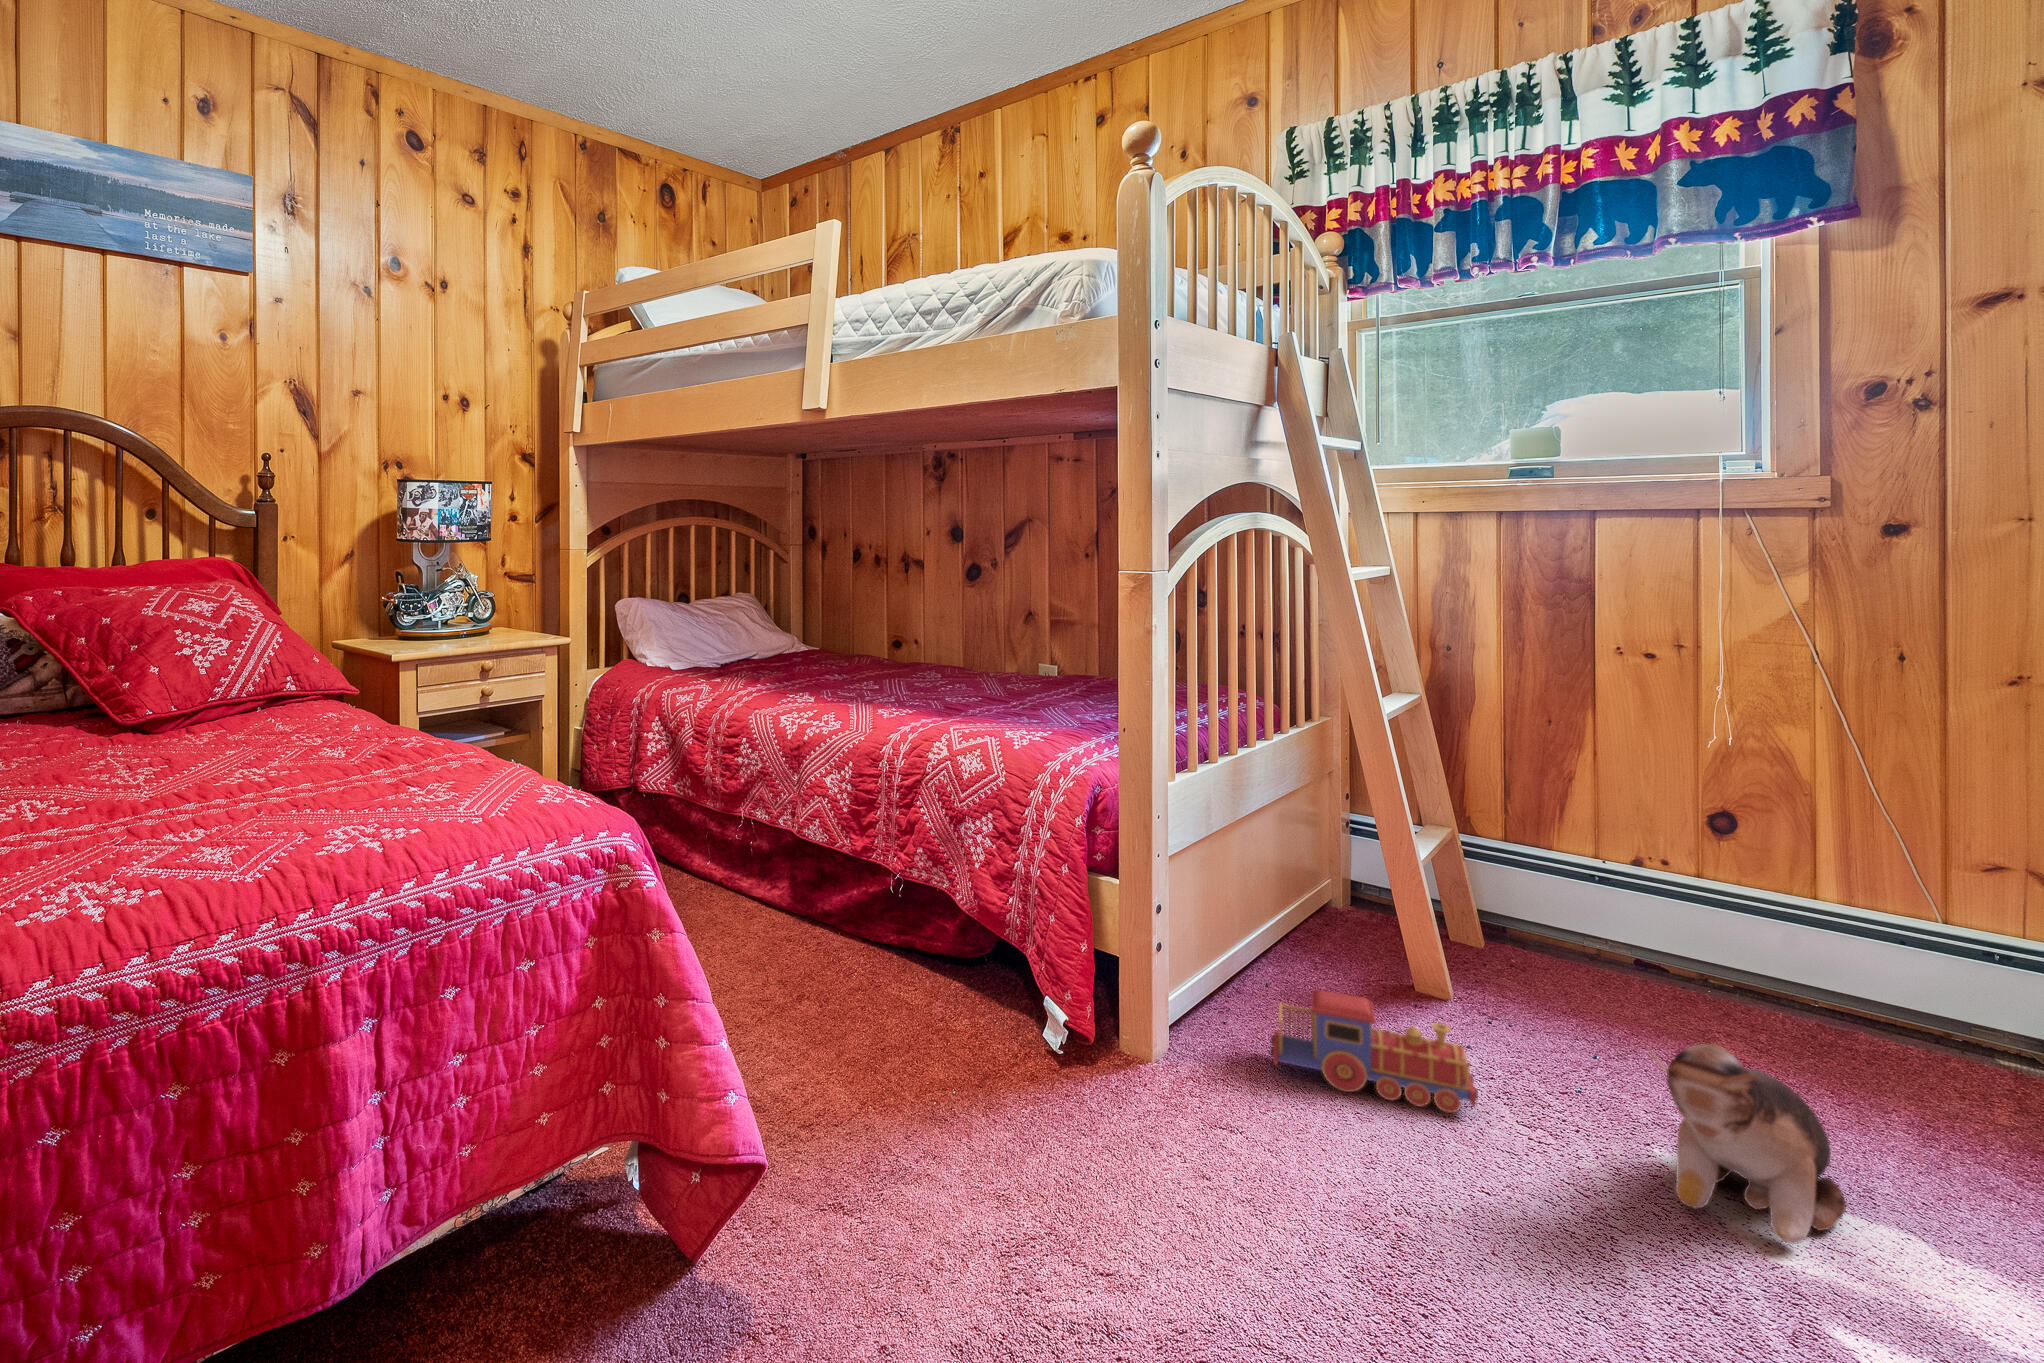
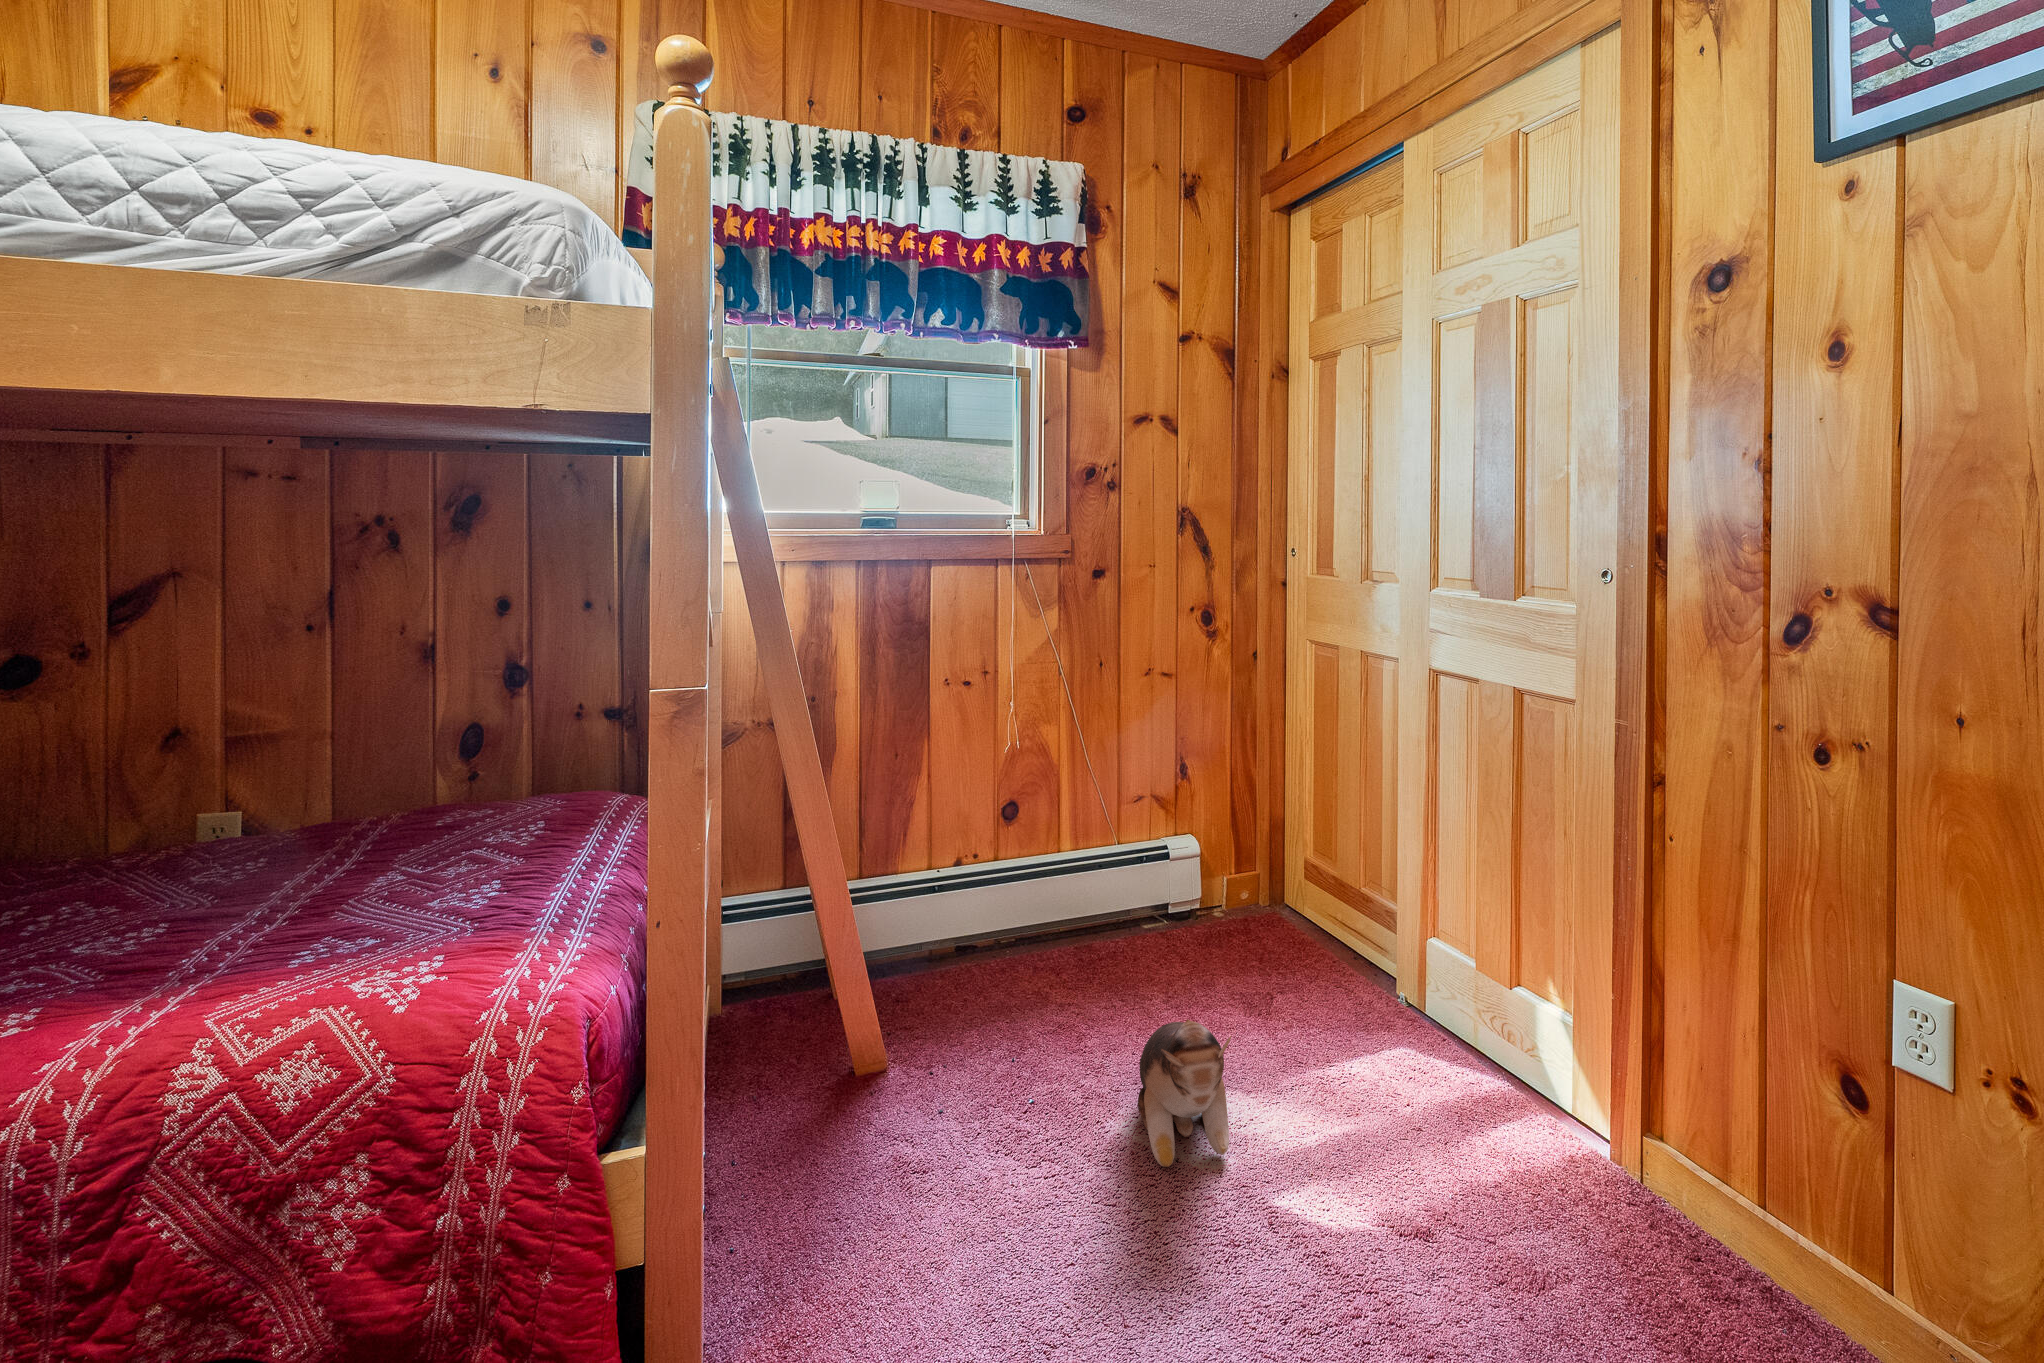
toy train: present [1270,990,1478,1113] -> none [805,1111,1009,1275]

